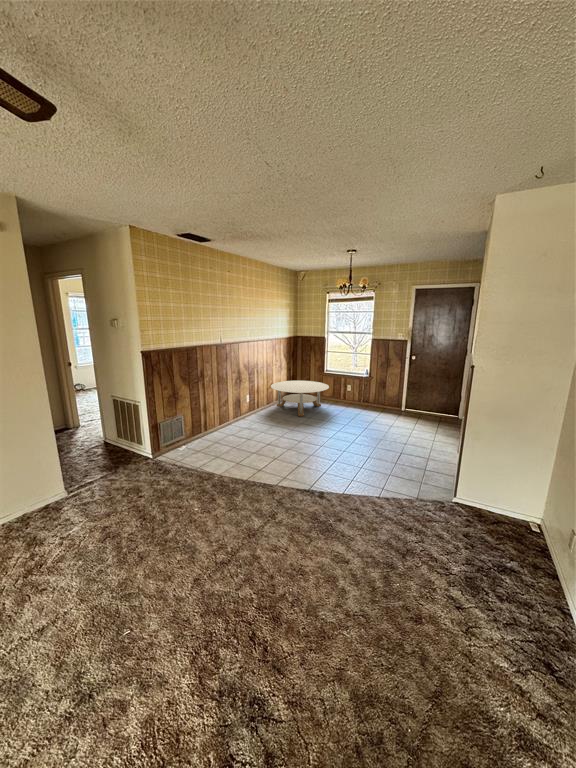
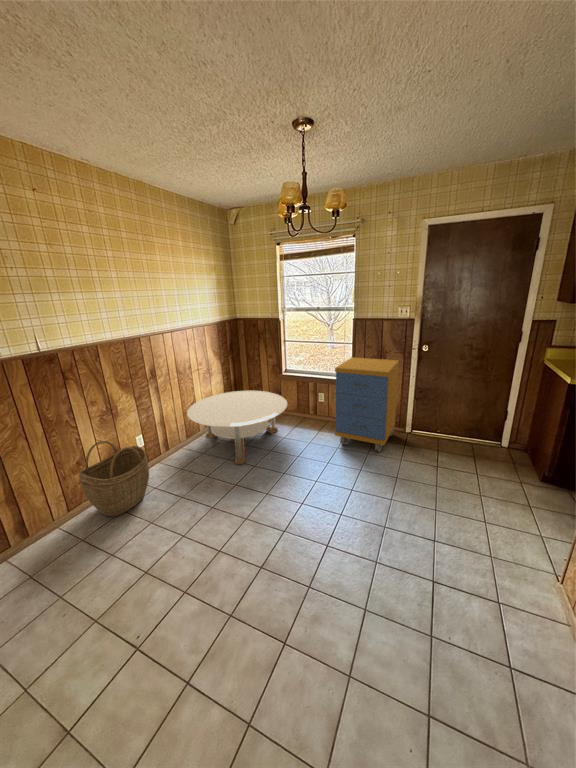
storage cabinet: none [357,362,398,417] -> present [335,357,399,452]
woven basket: none [228,391,257,429] -> present [79,441,149,517]

